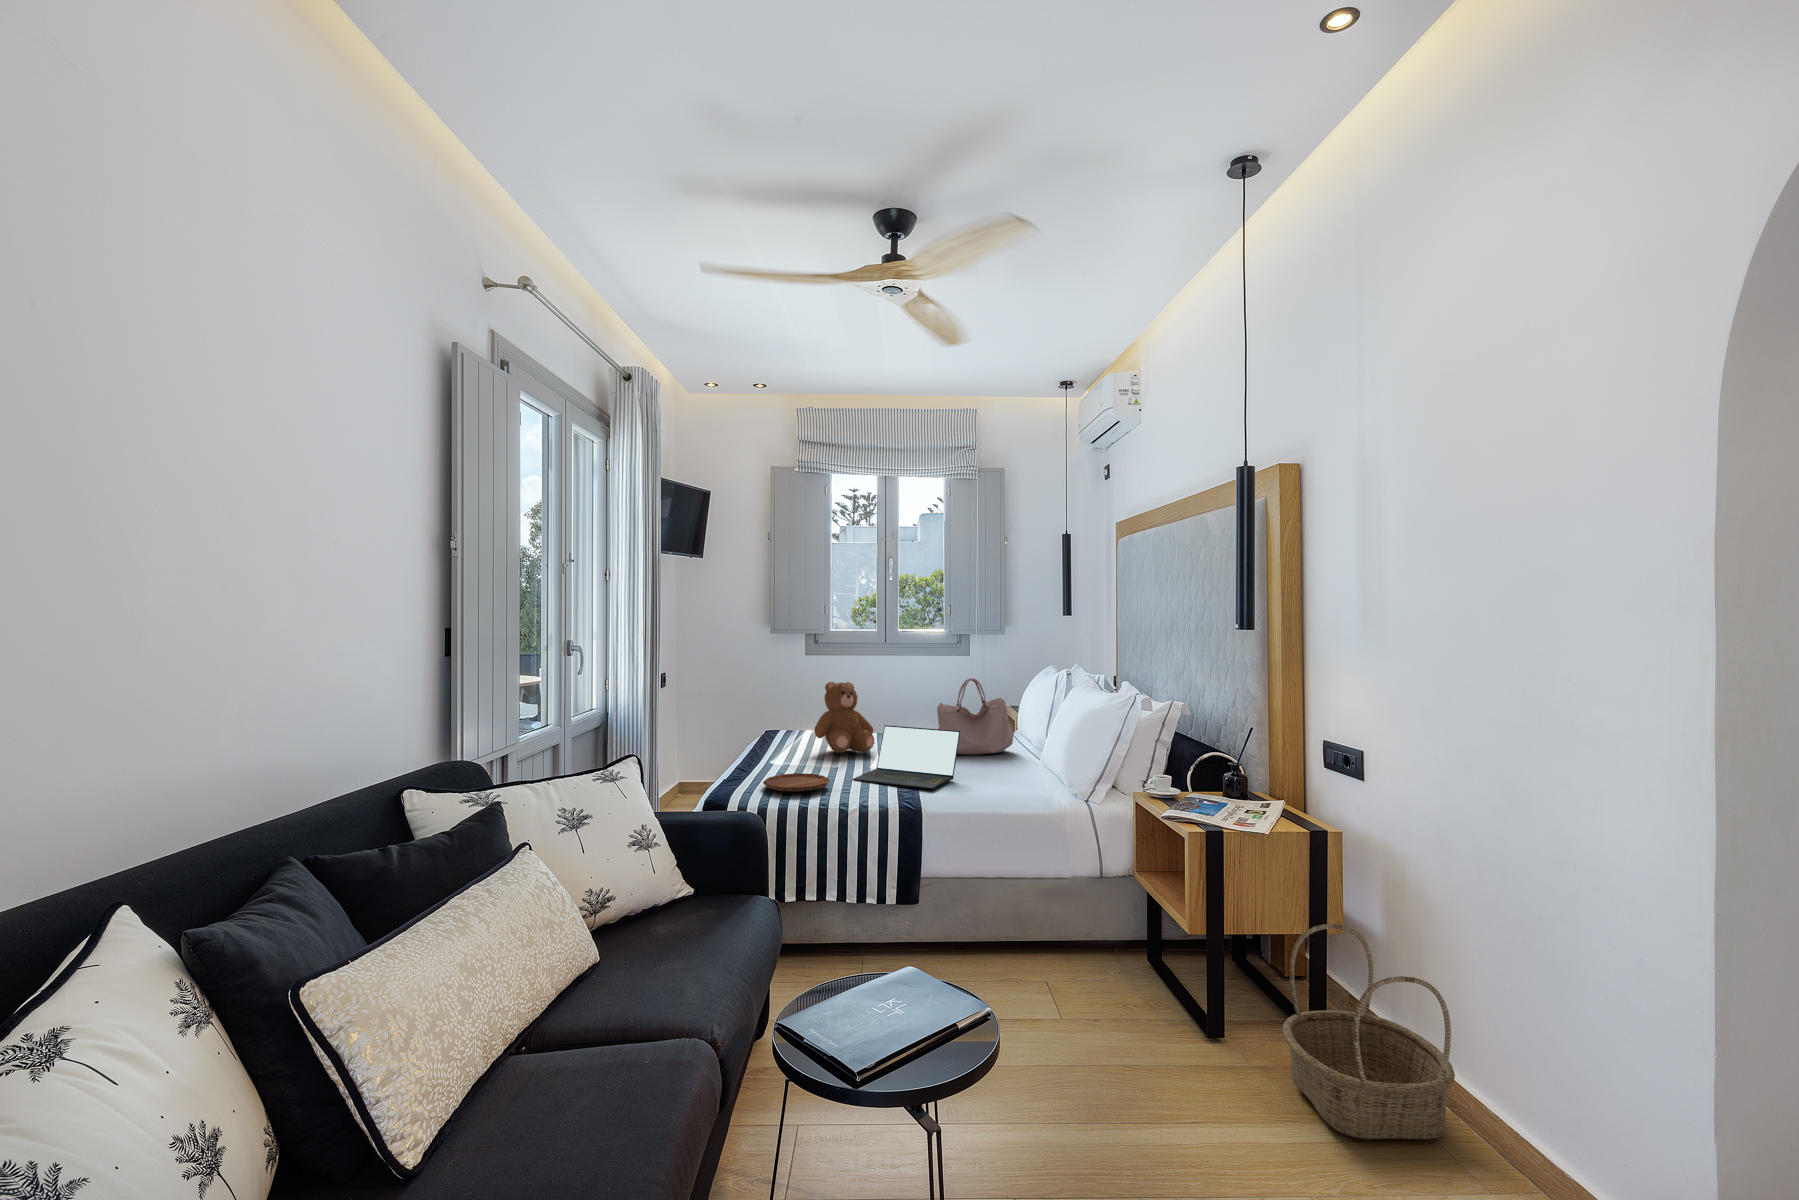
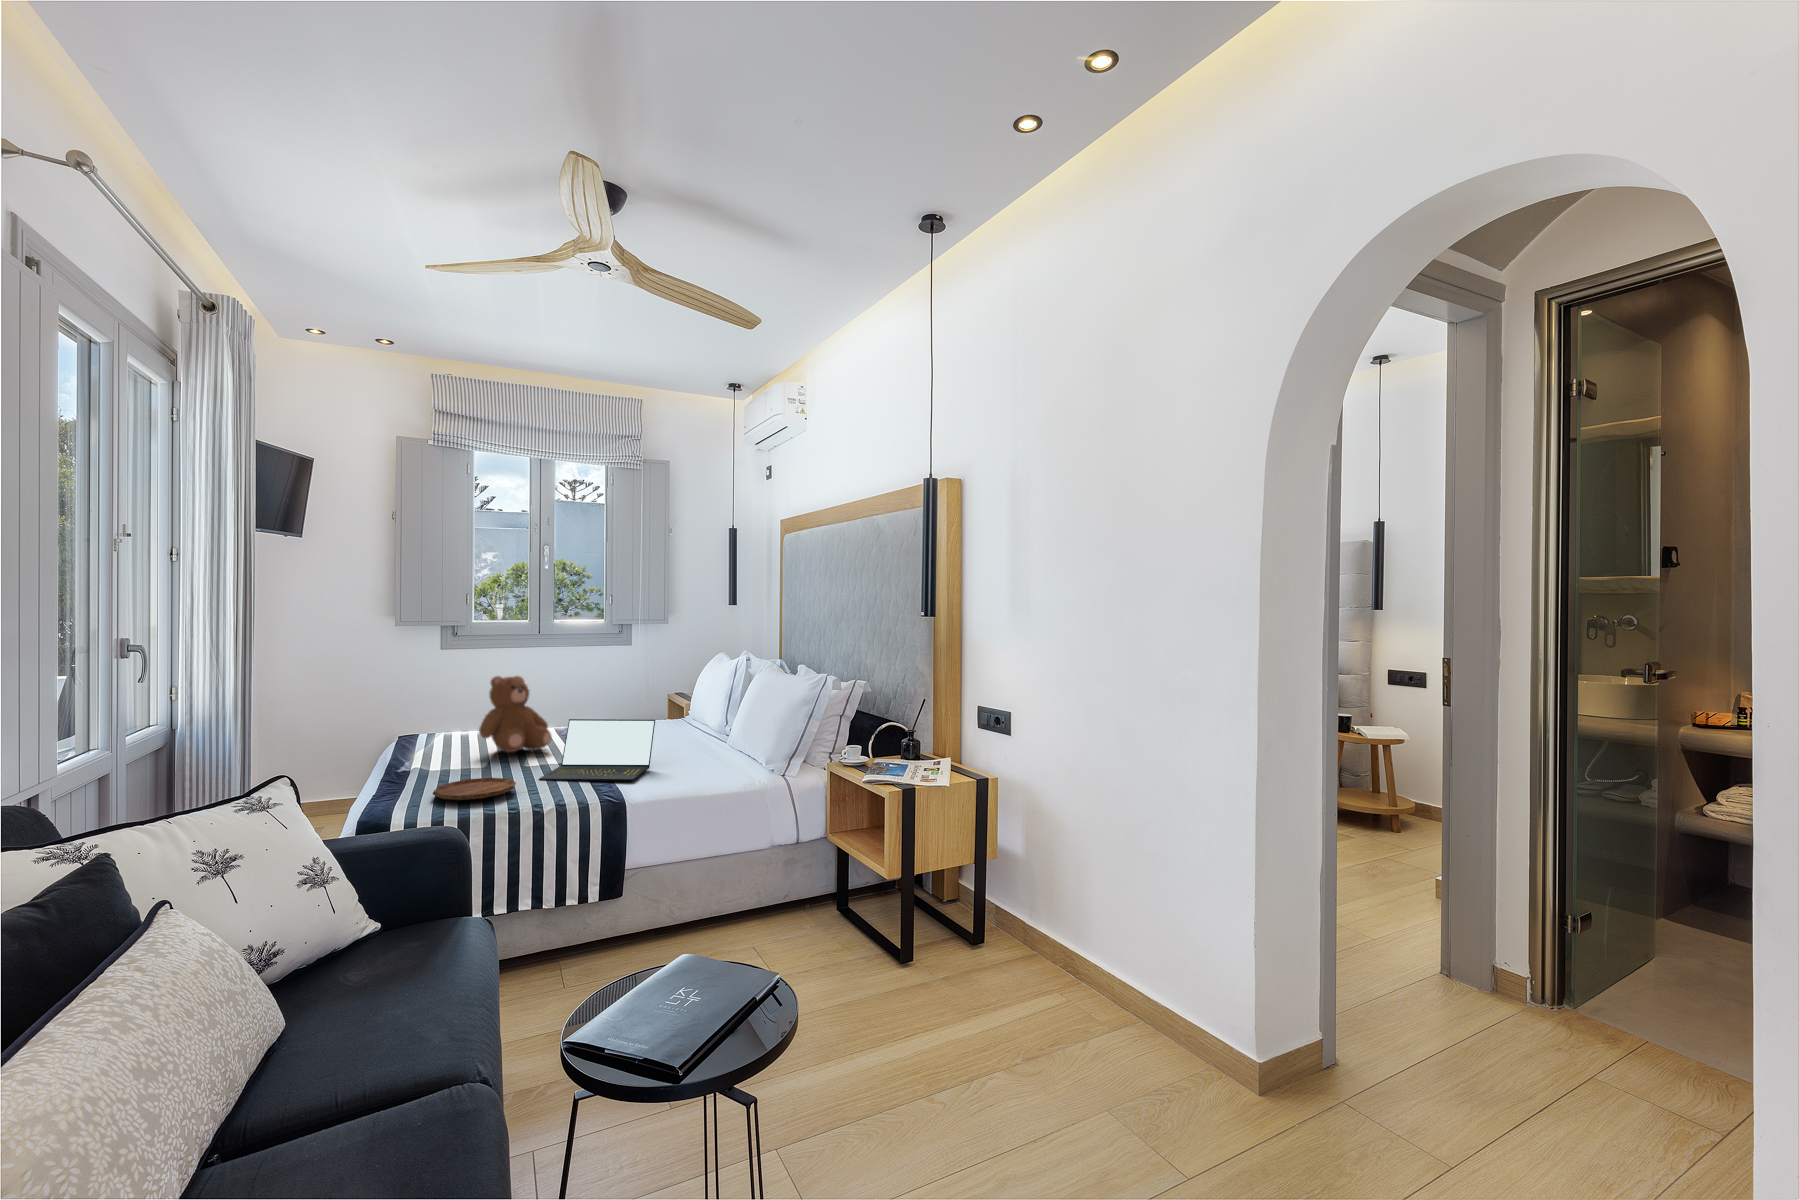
handbag: present [937,678,1014,755] -> none [617,667,698,743]
basket: present [1283,924,1455,1139] -> none [965,852,1083,1014]

